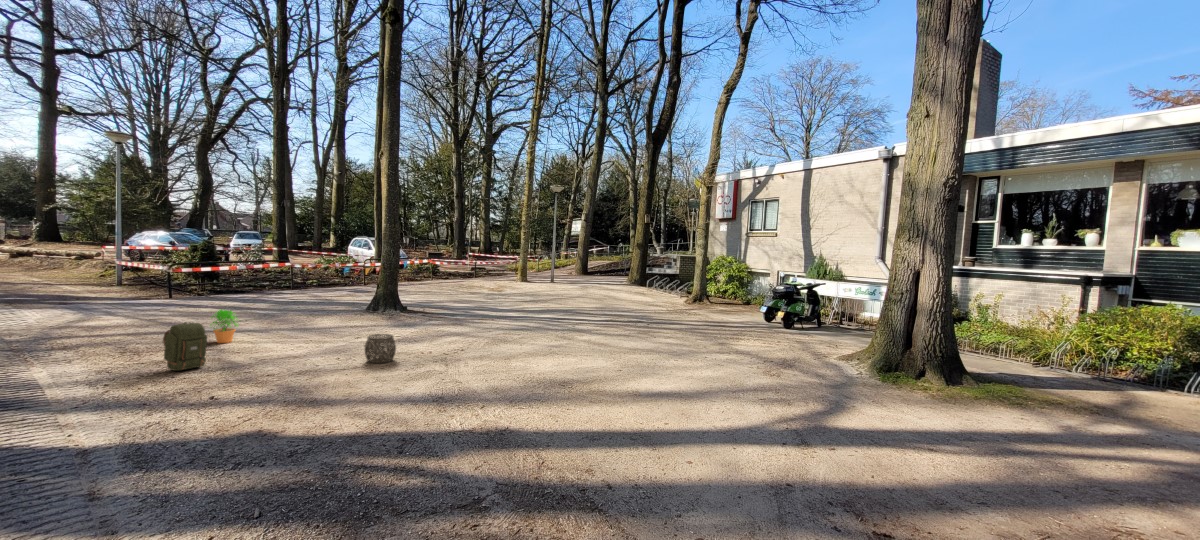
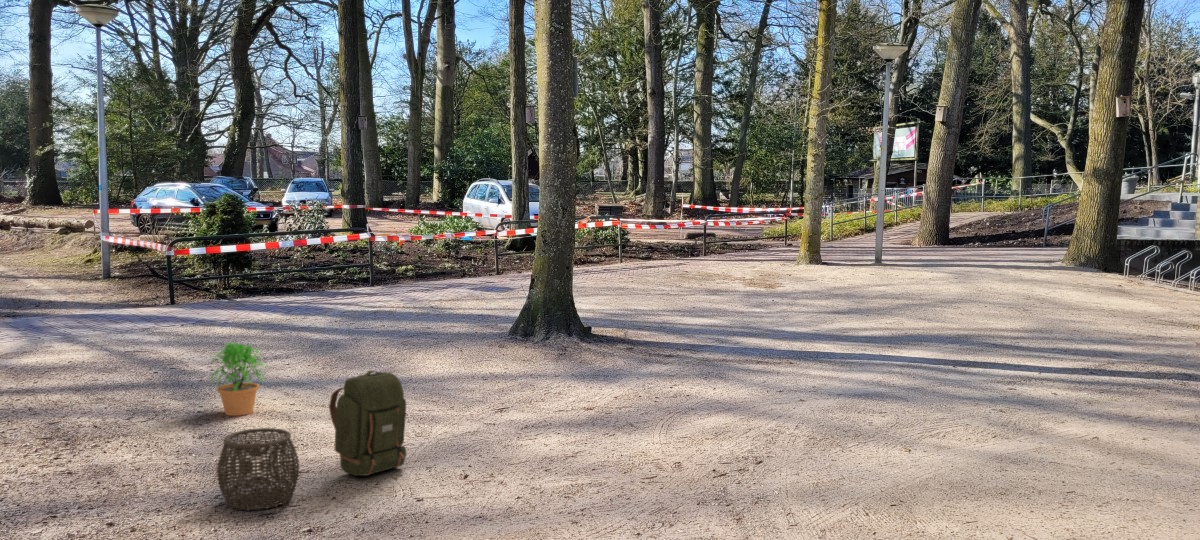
backpack: present [163,322,207,371] -> present [329,371,406,476]
woven basket: present [364,334,396,363] -> present [217,428,300,510]

